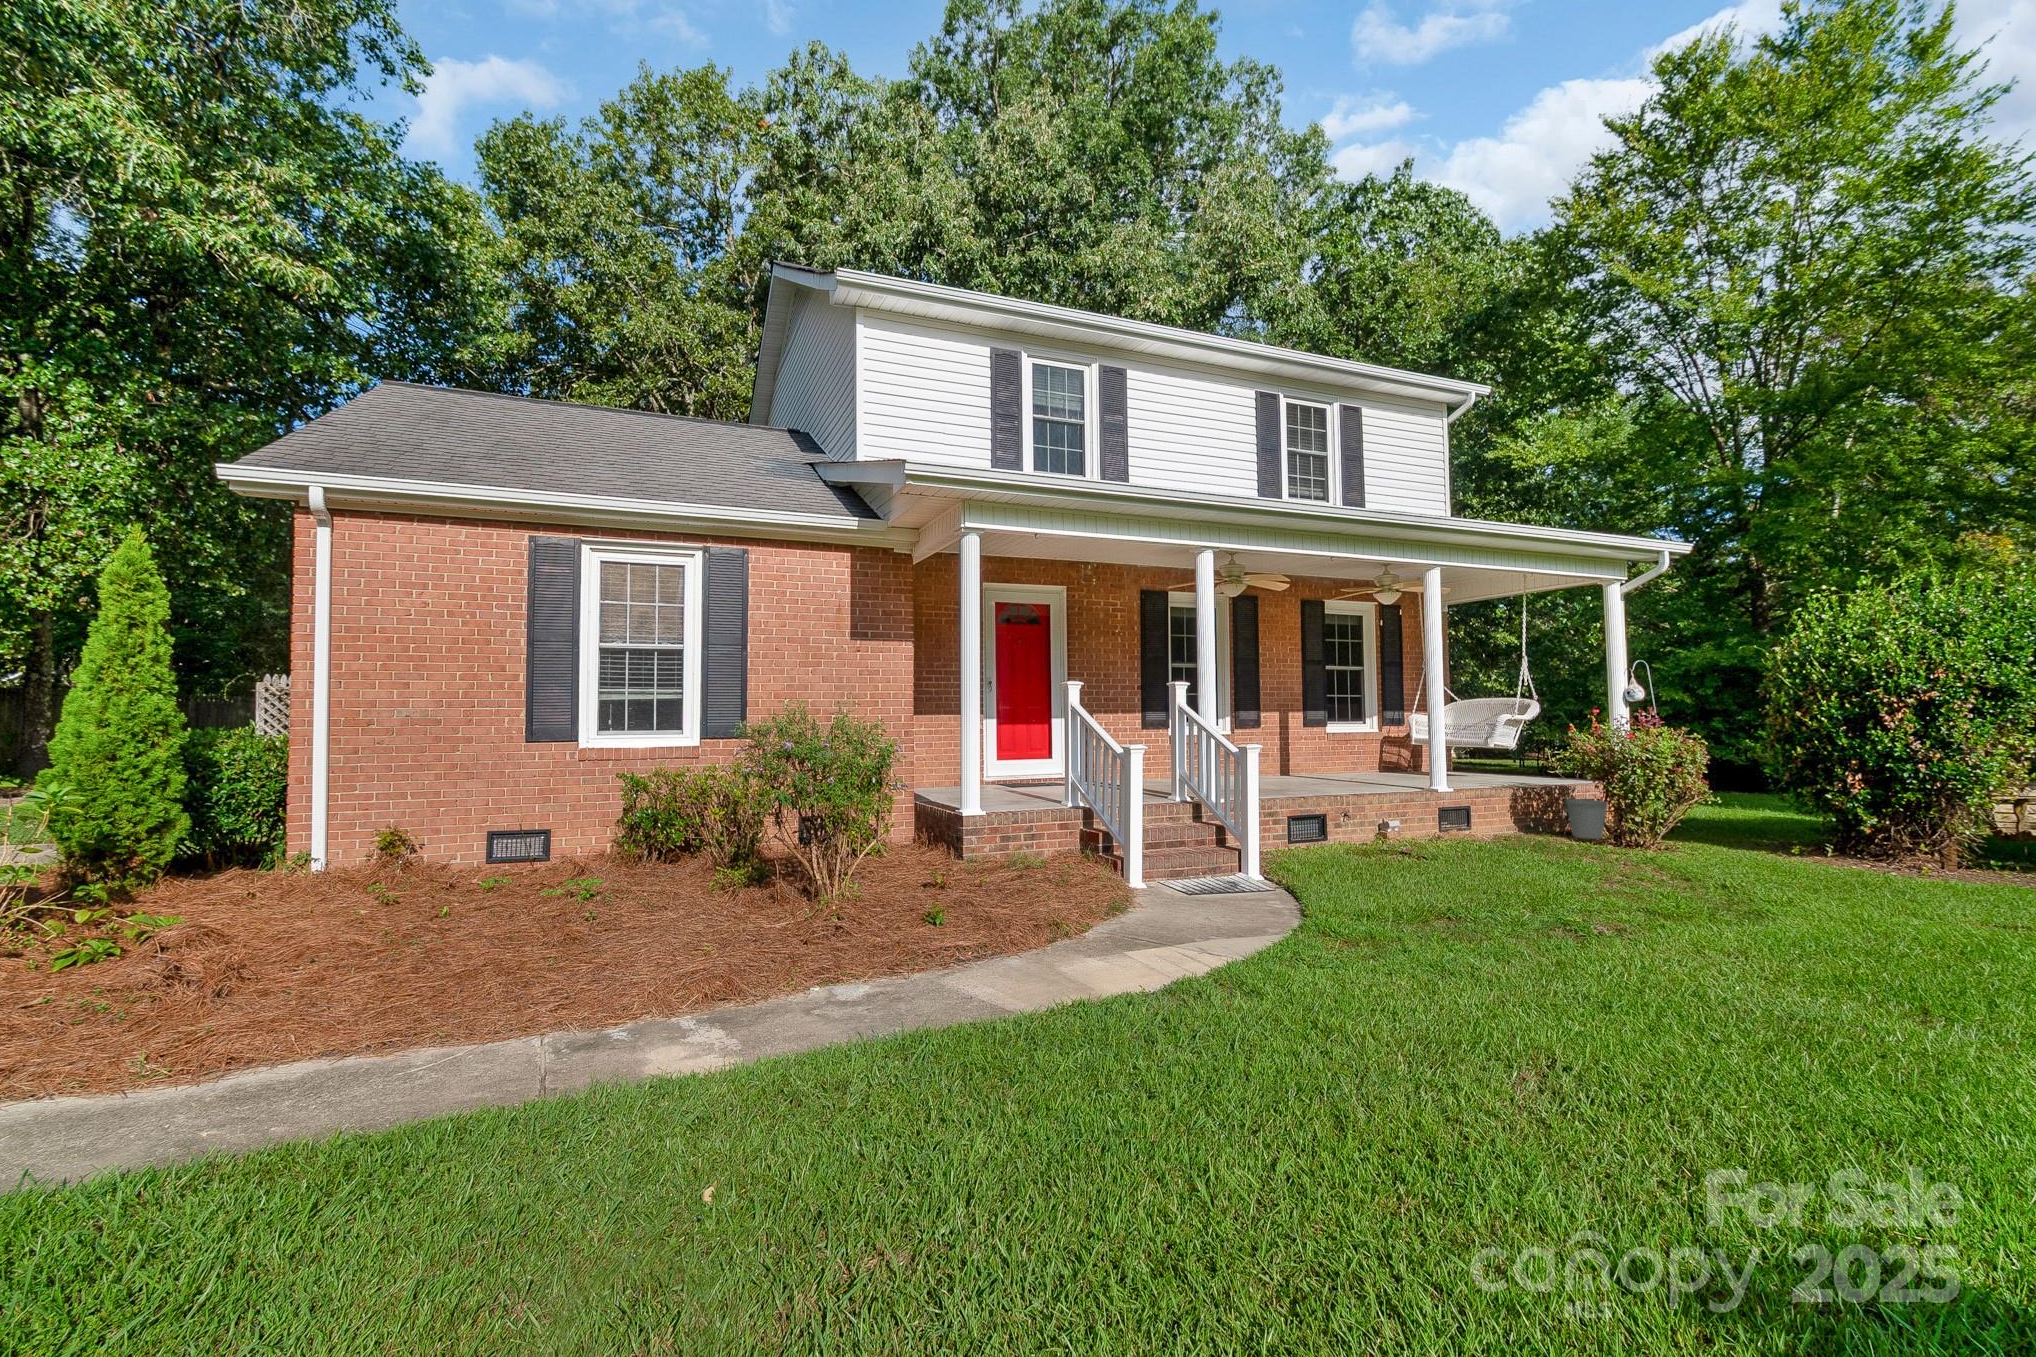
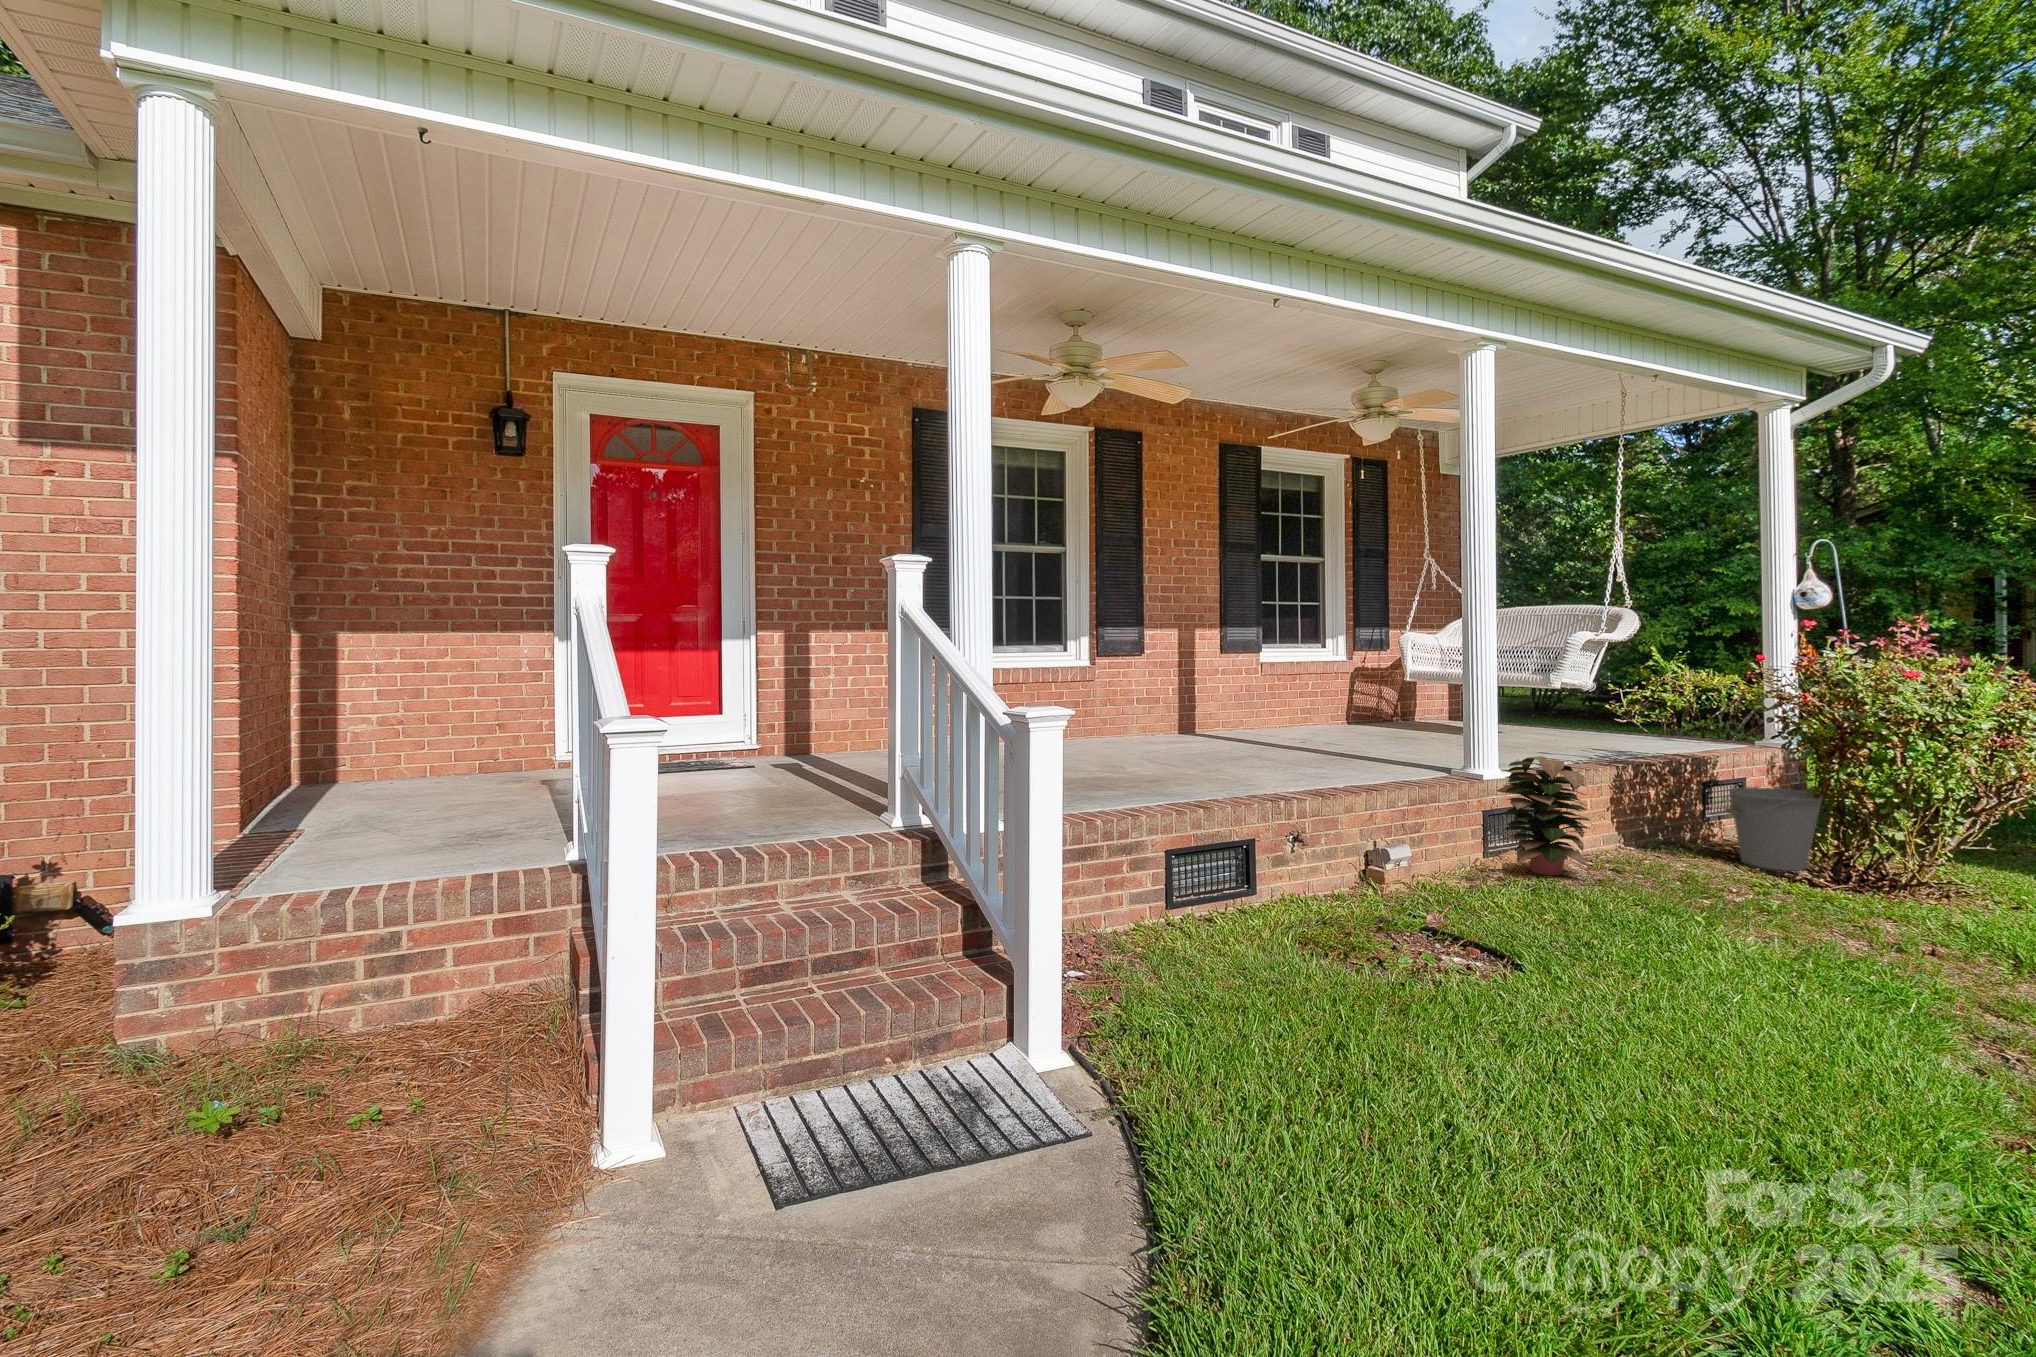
decorative plant: none [1444,781,1490,839] -> present [1496,756,1590,875]

